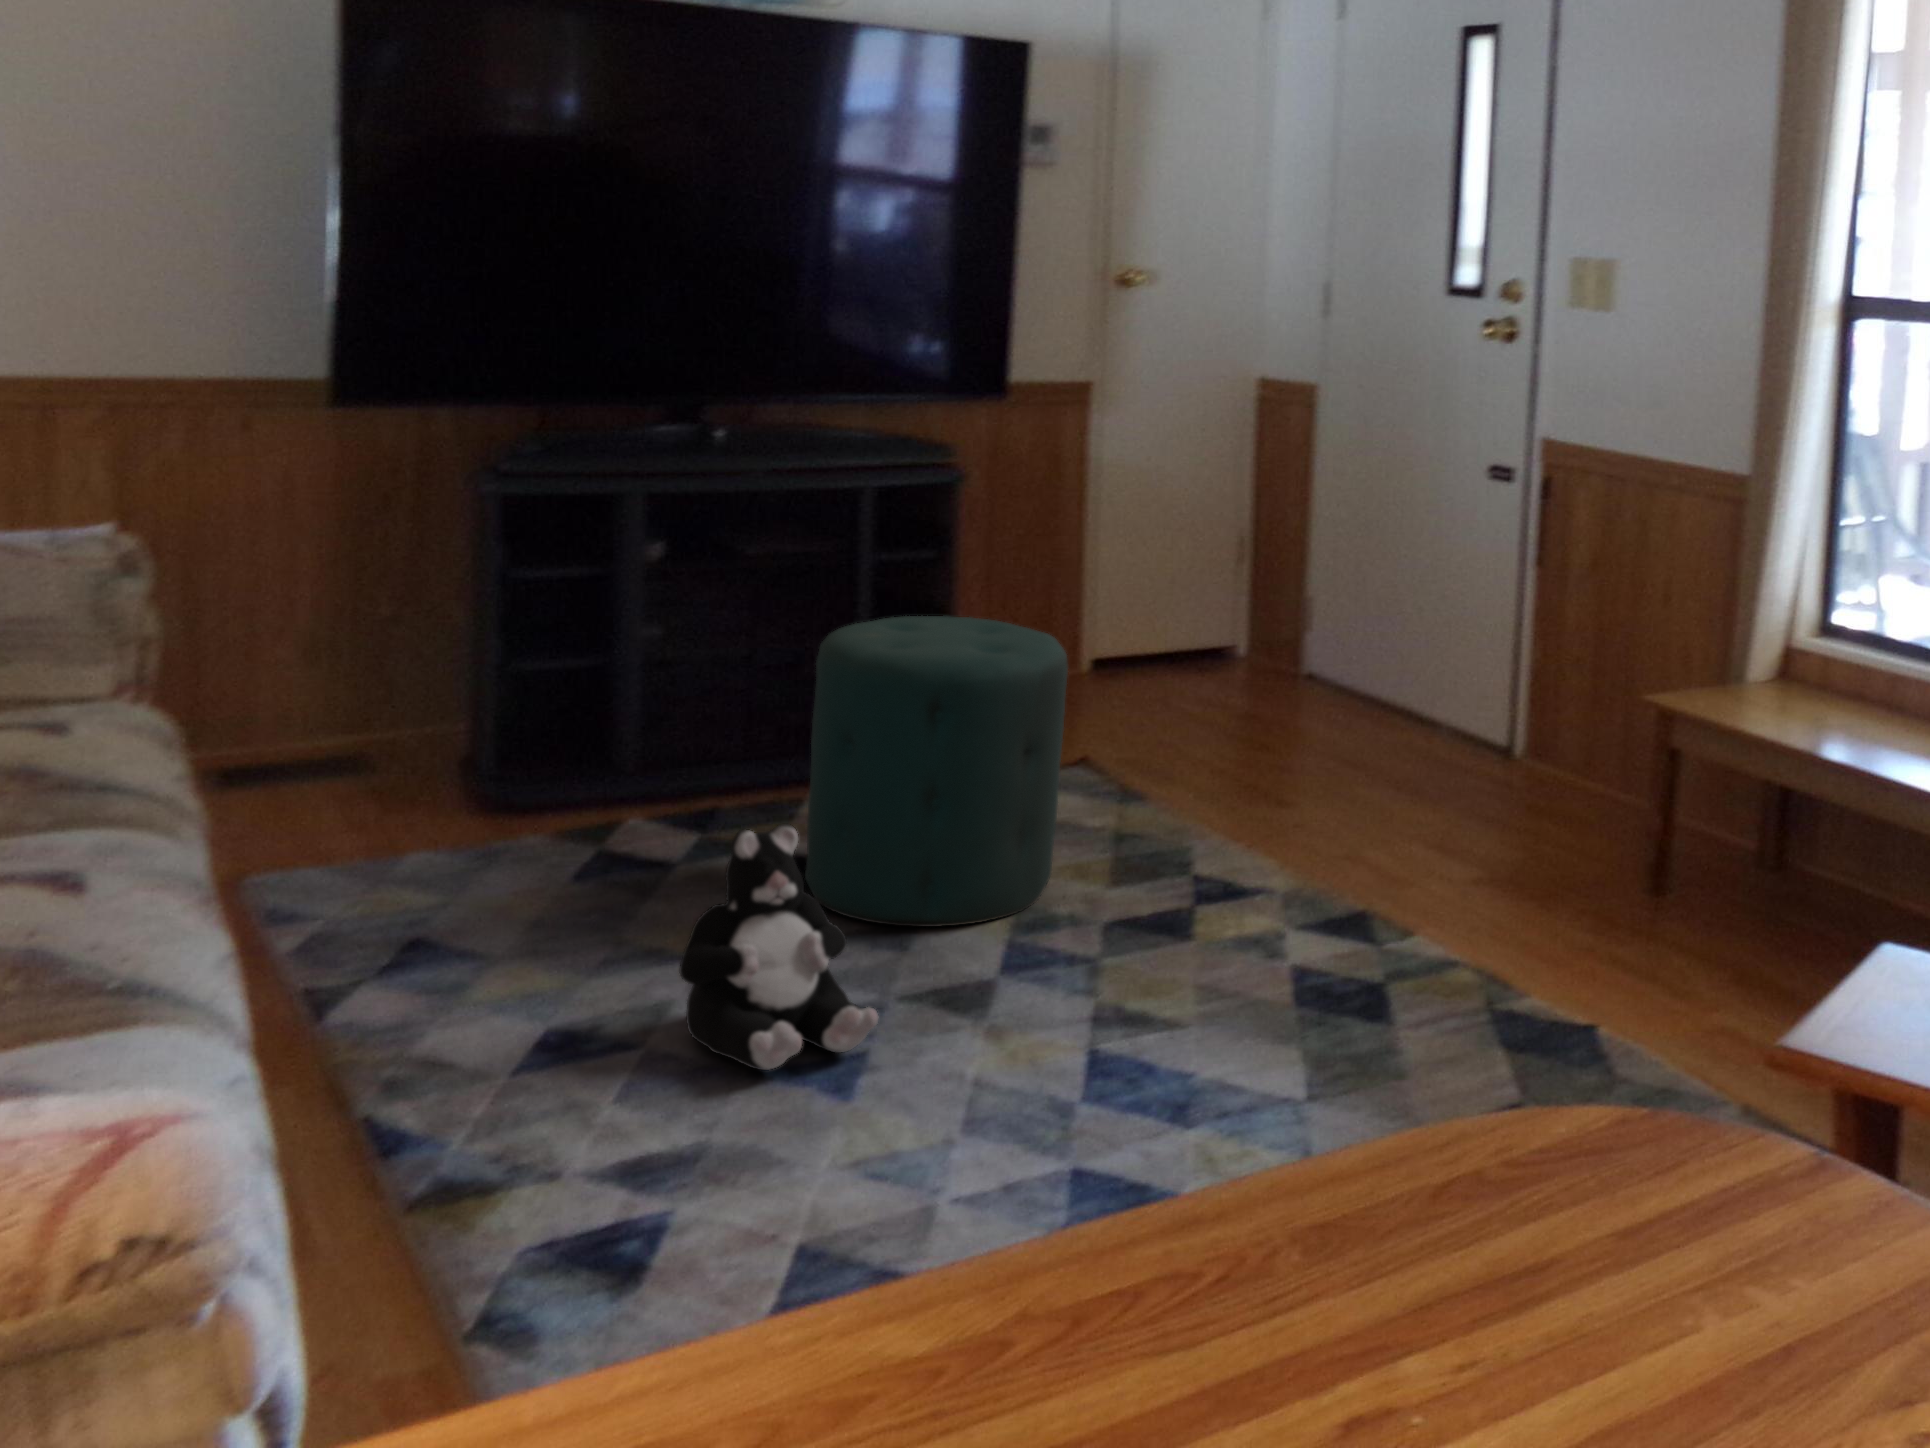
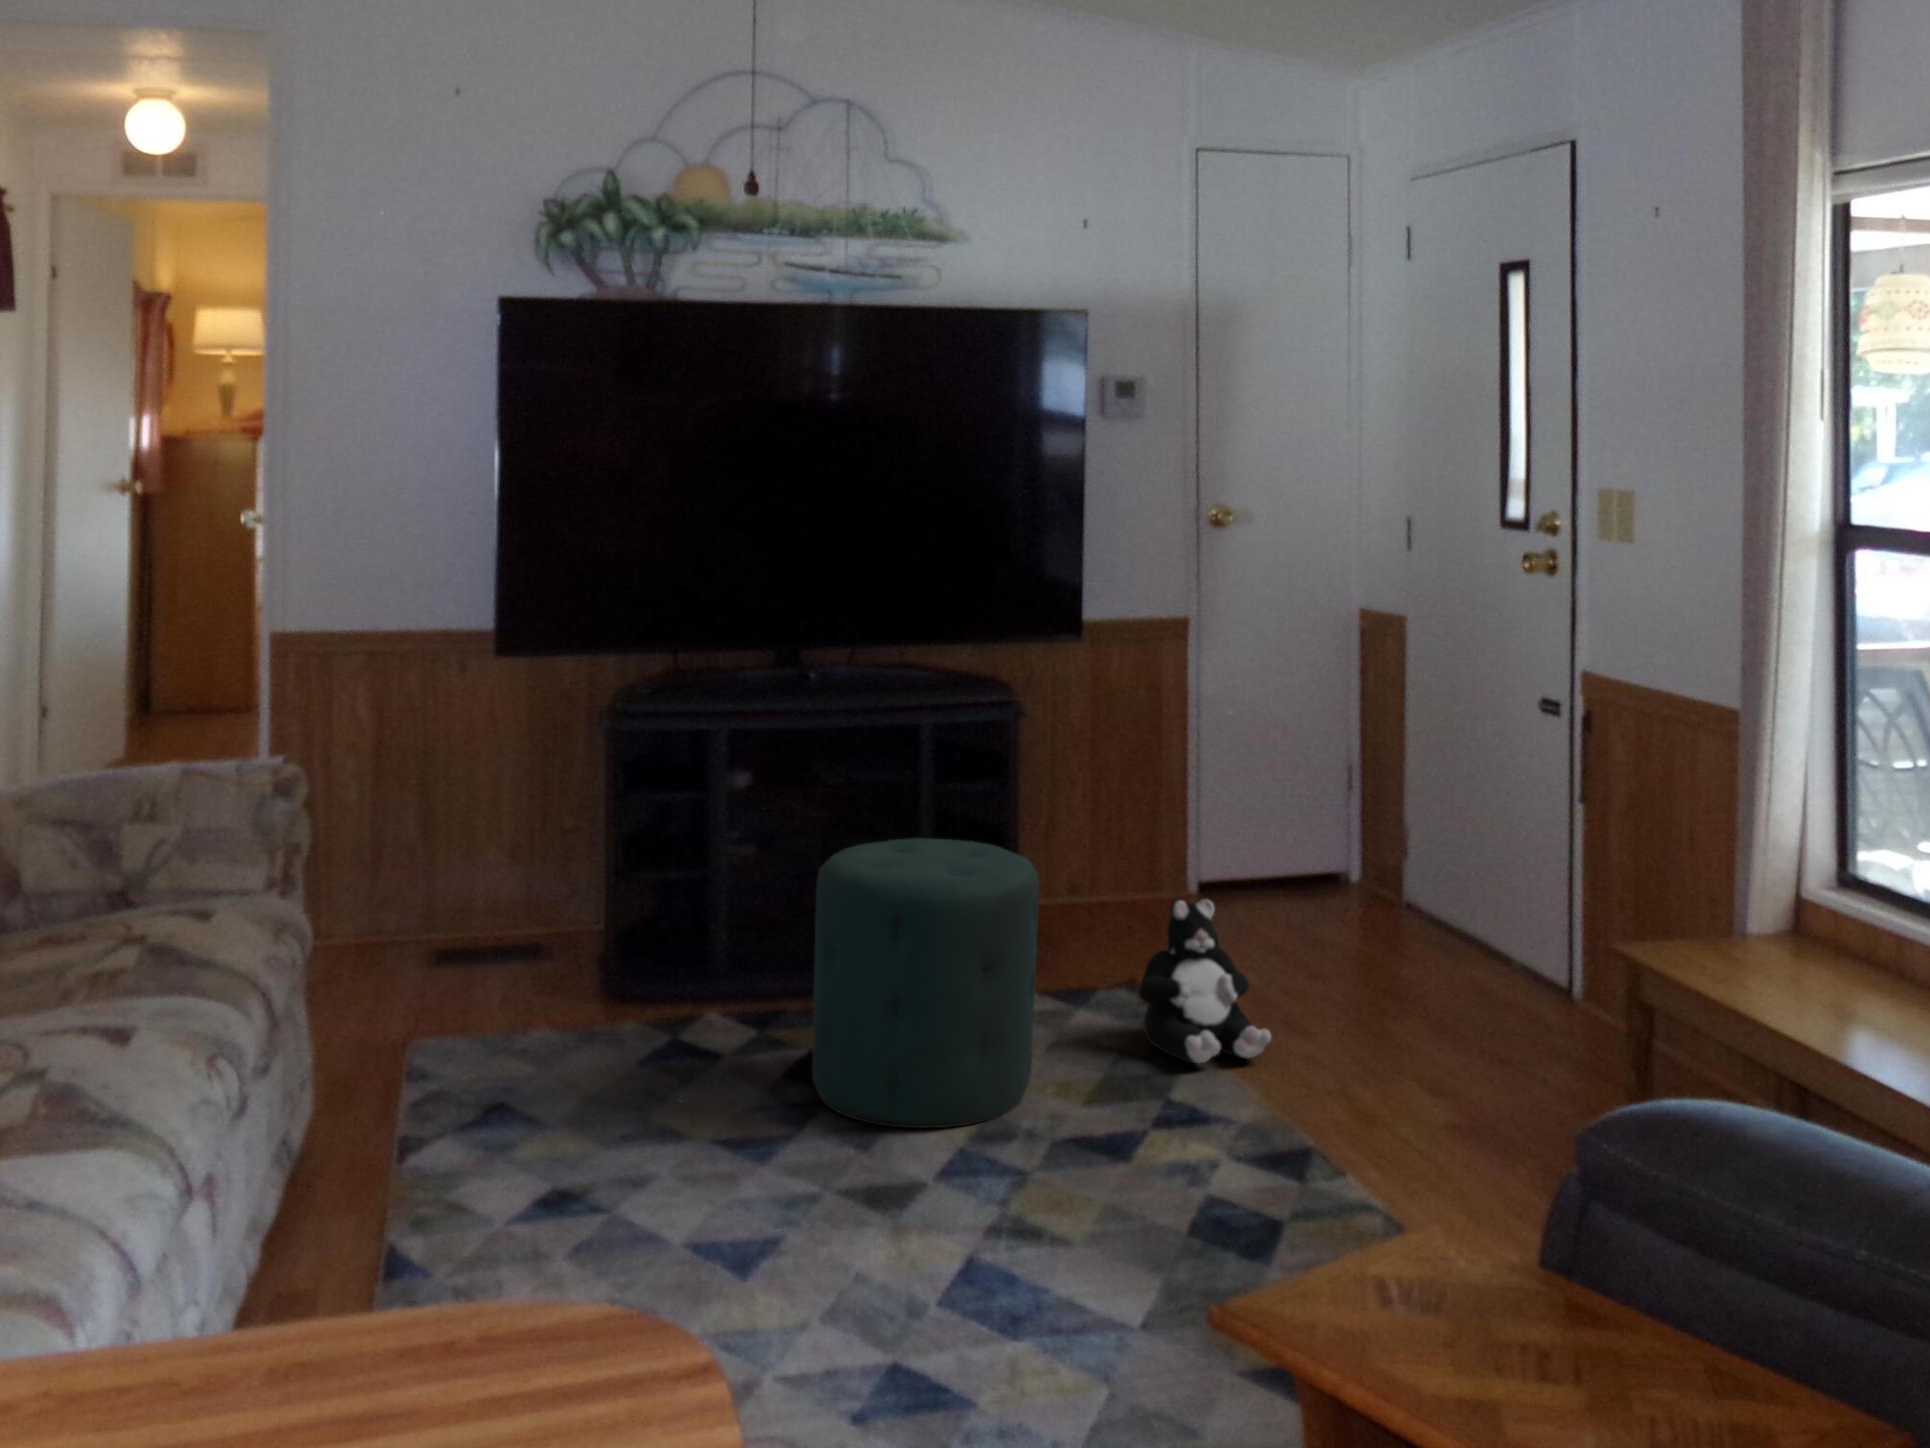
plush toy: present [679,824,879,1070] -> present [1139,898,1271,1064]

